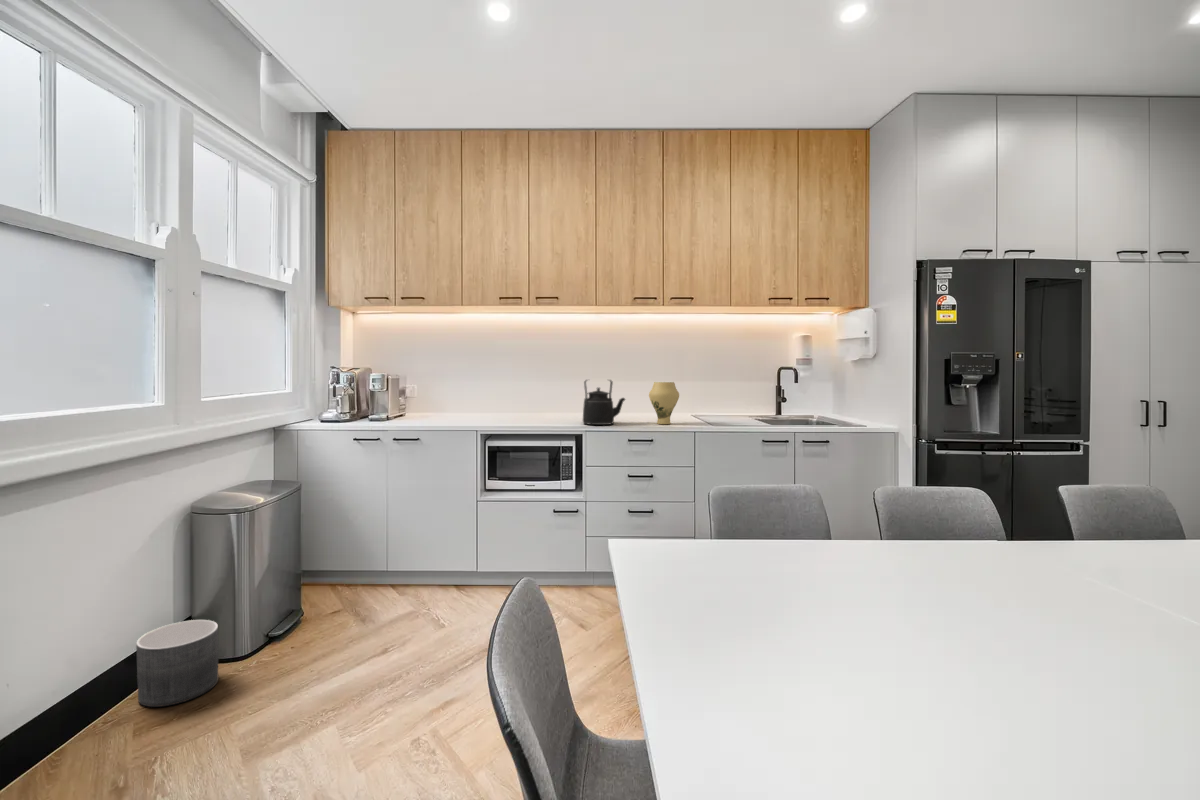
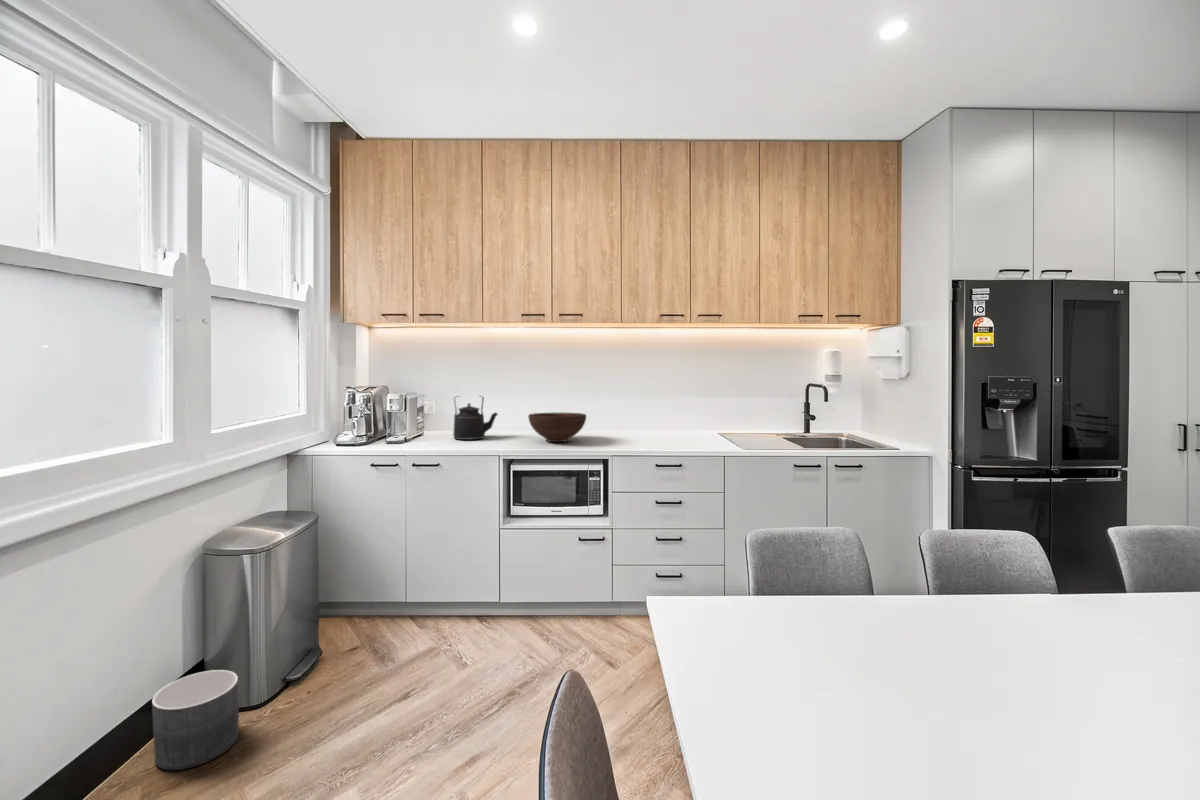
kettle: present [583,380,625,425] -> present [453,397,498,440]
vase: present [649,382,679,424] -> none [675,403,706,447]
fruit bowl: none [508,393,564,420] -> present [528,412,586,442]

